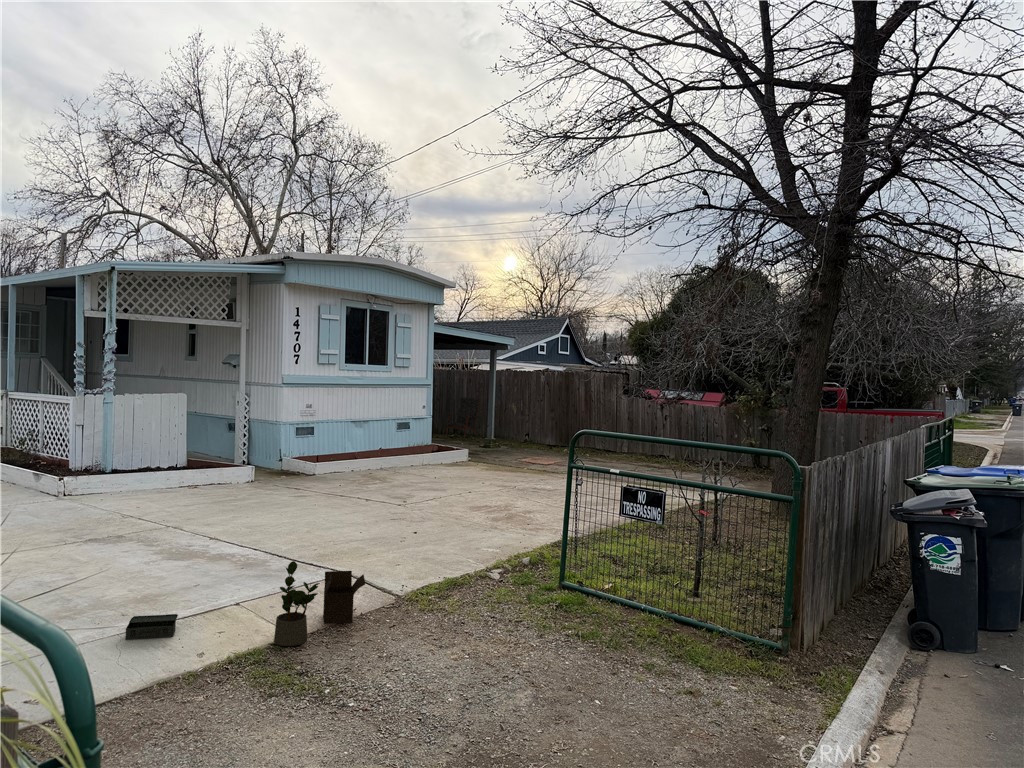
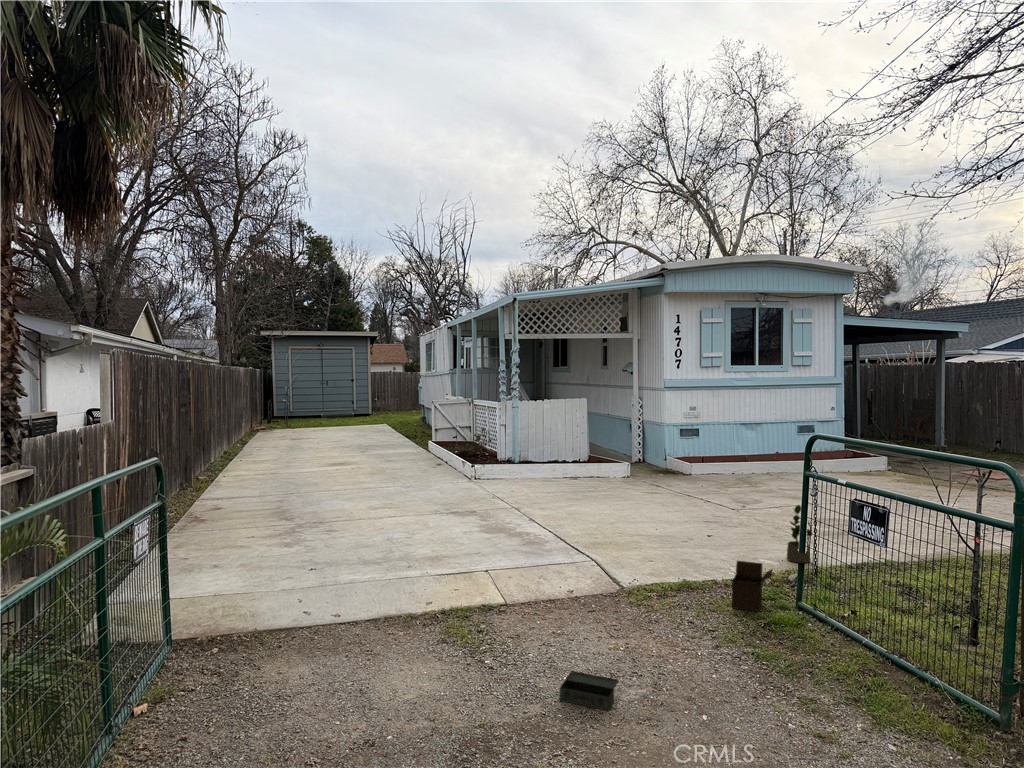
potted plant: present [274,561,320,646] -> present [787,505,813,563]
cardboard box: present [323,571,365,624] -> present [731,561,773,612]
toolbox: present [126,614,178,640] -> present [560,671,618,710]

